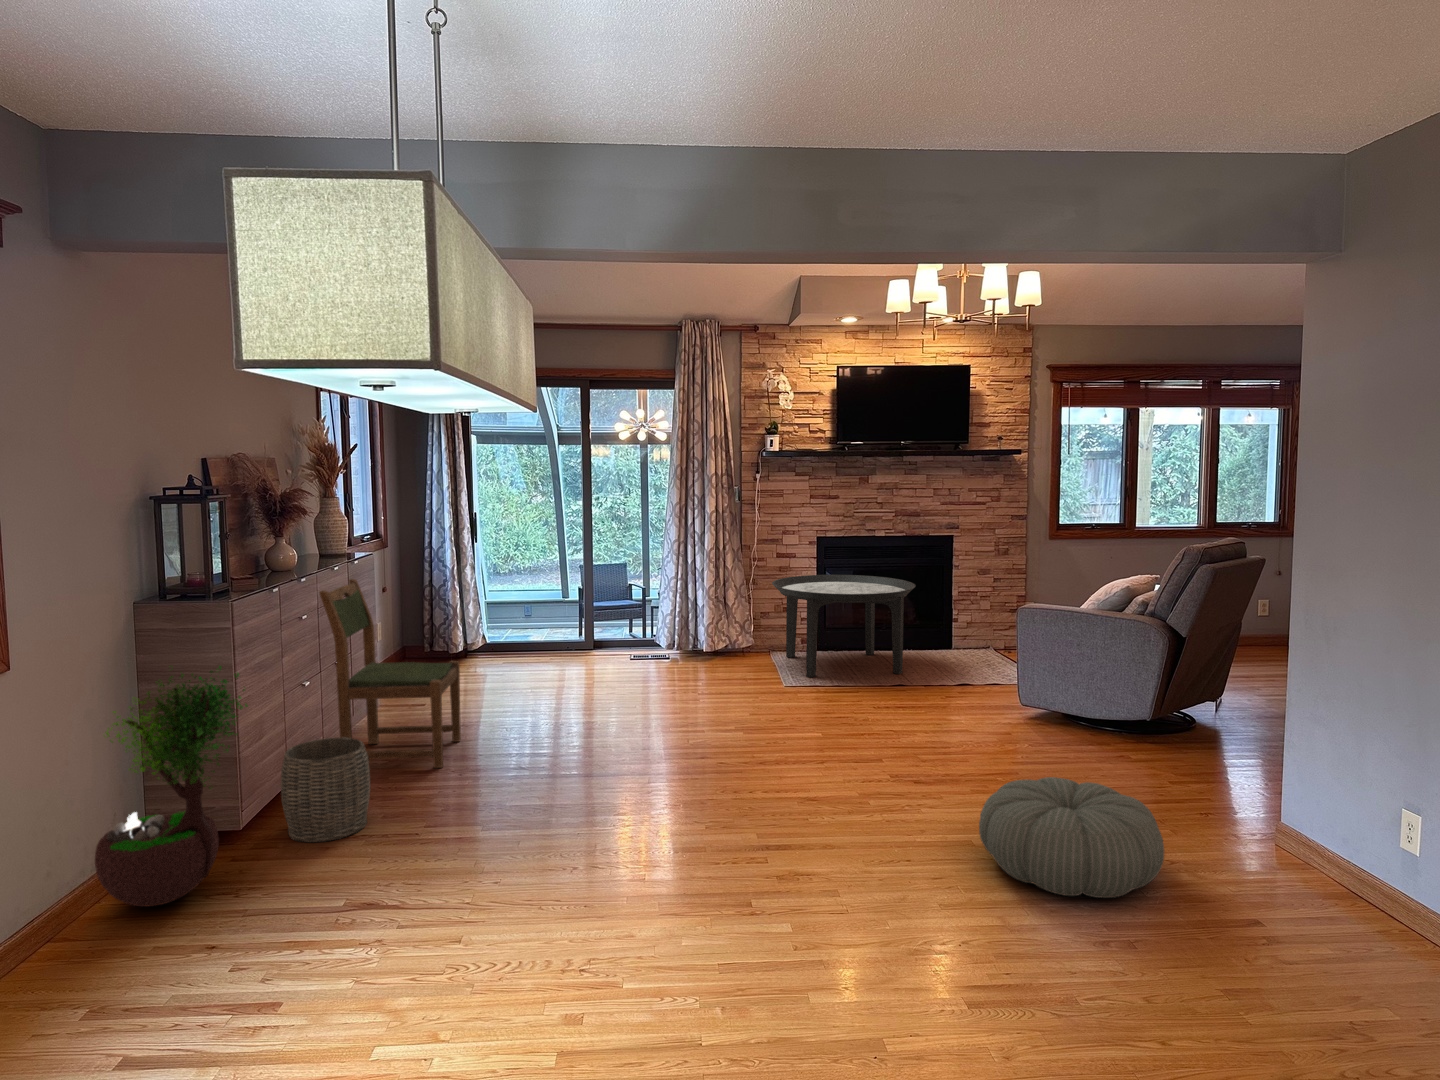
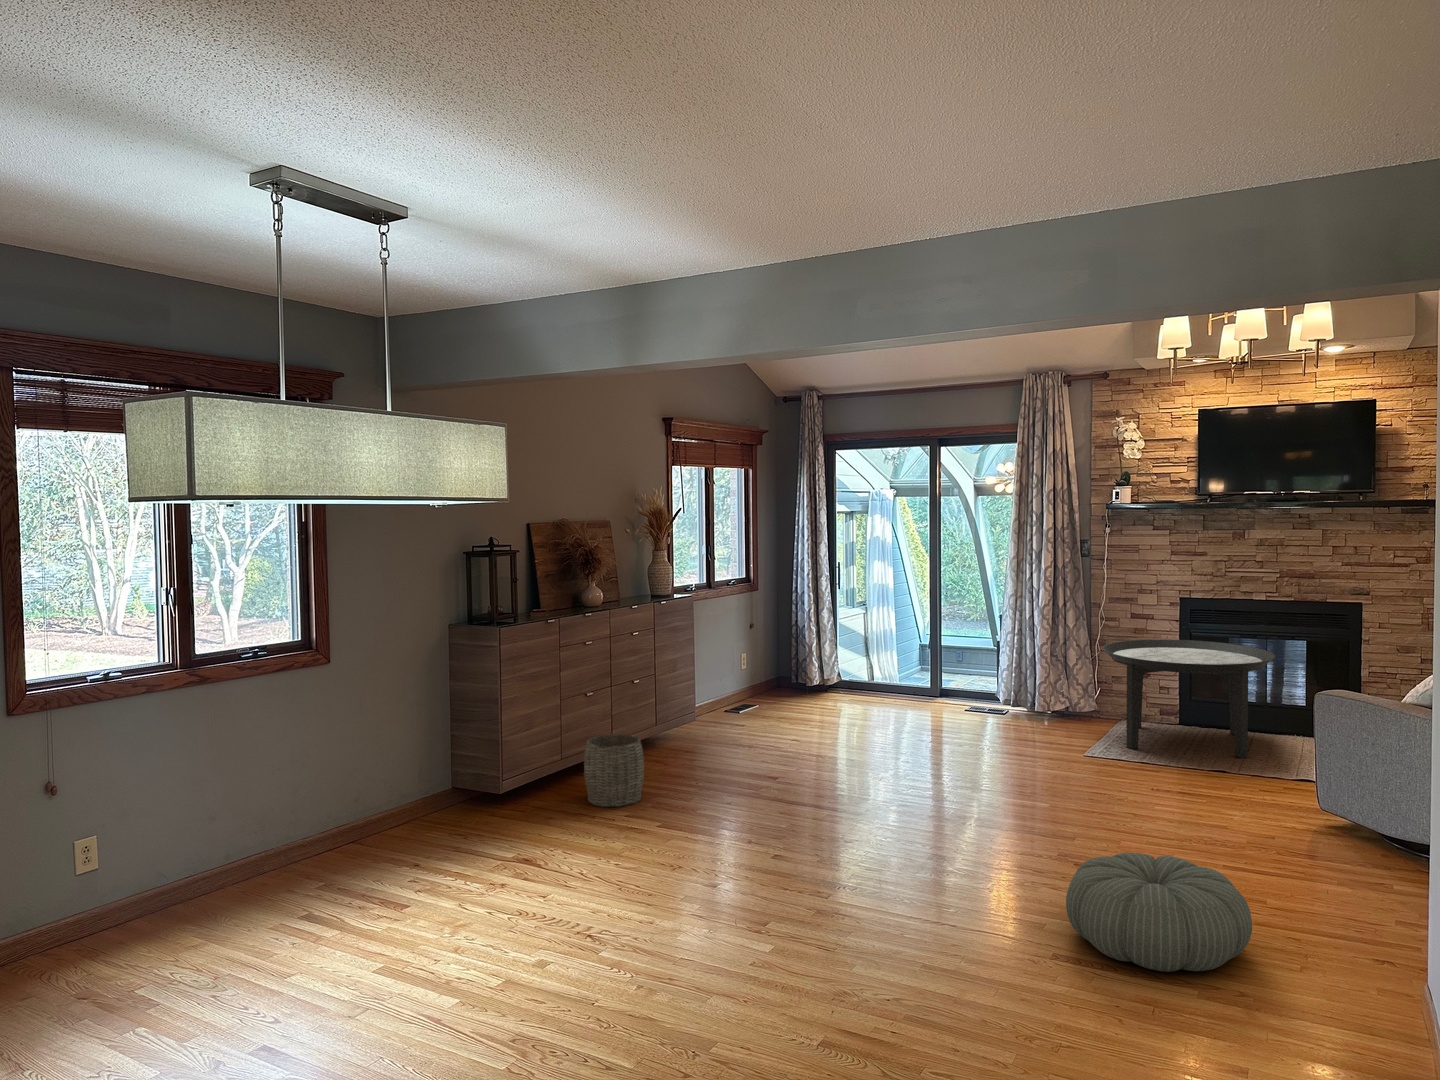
dining chair: present [319,579,461,768] -> none [641,617,753,774]
potted tree: present [95,666,247,906] -> none [461,667,551,822]

